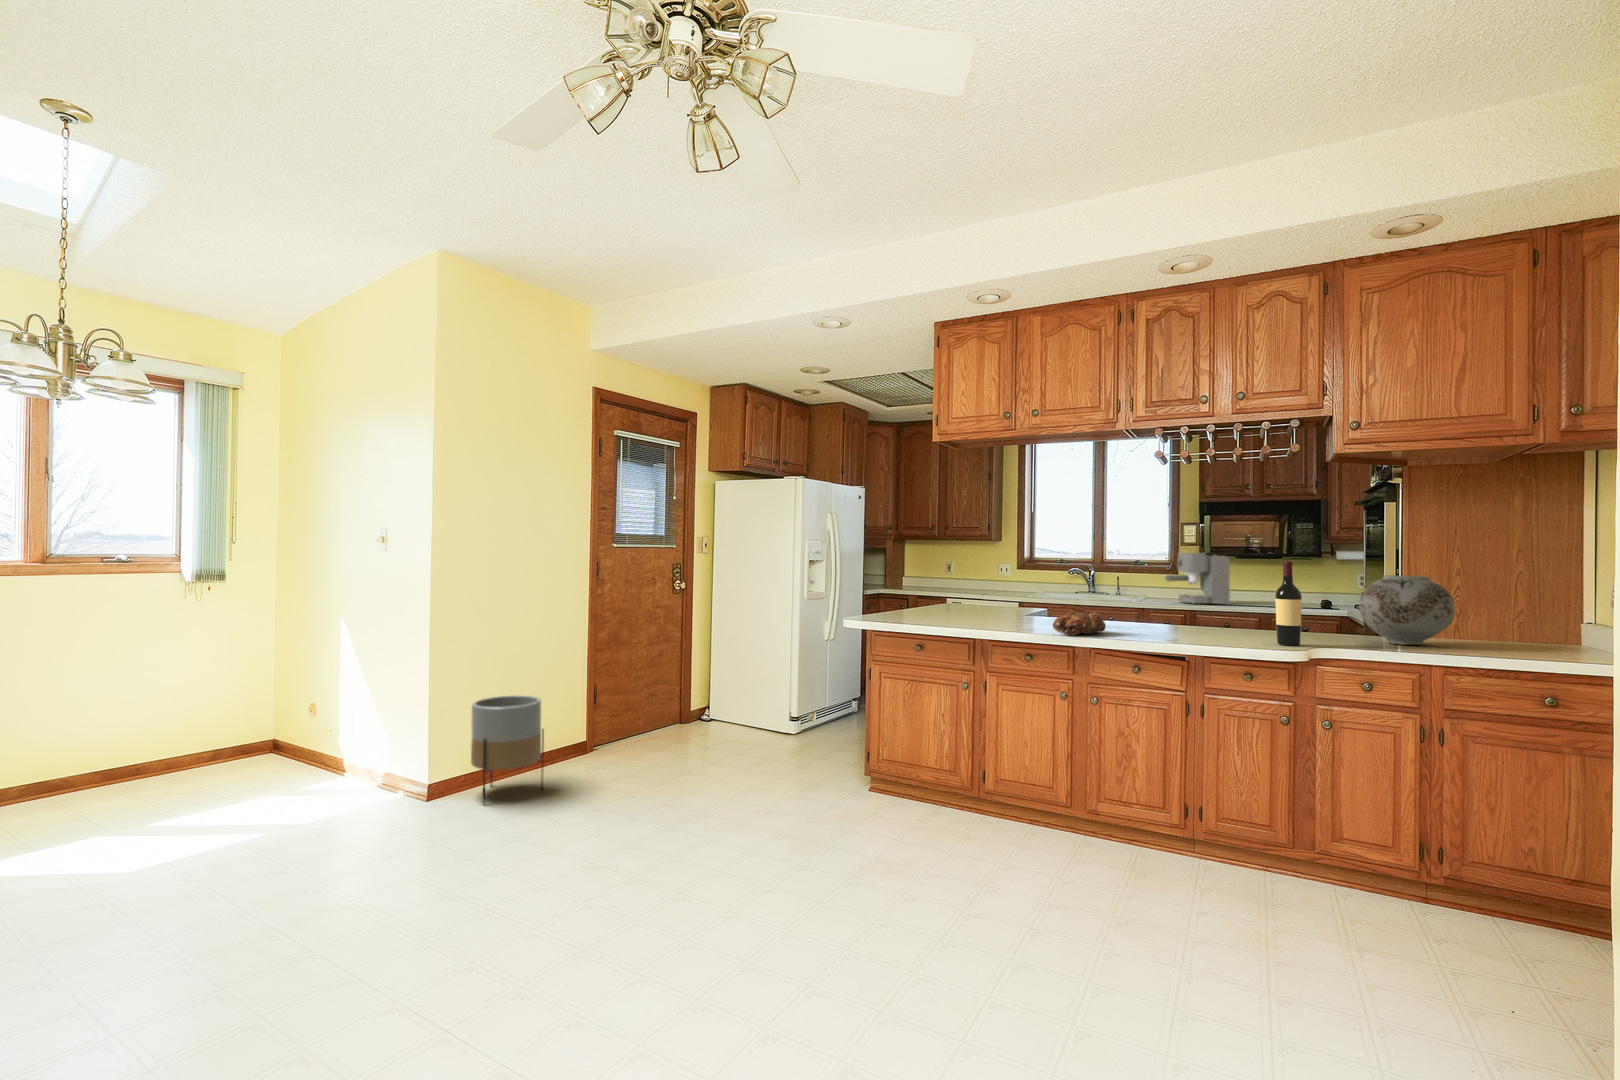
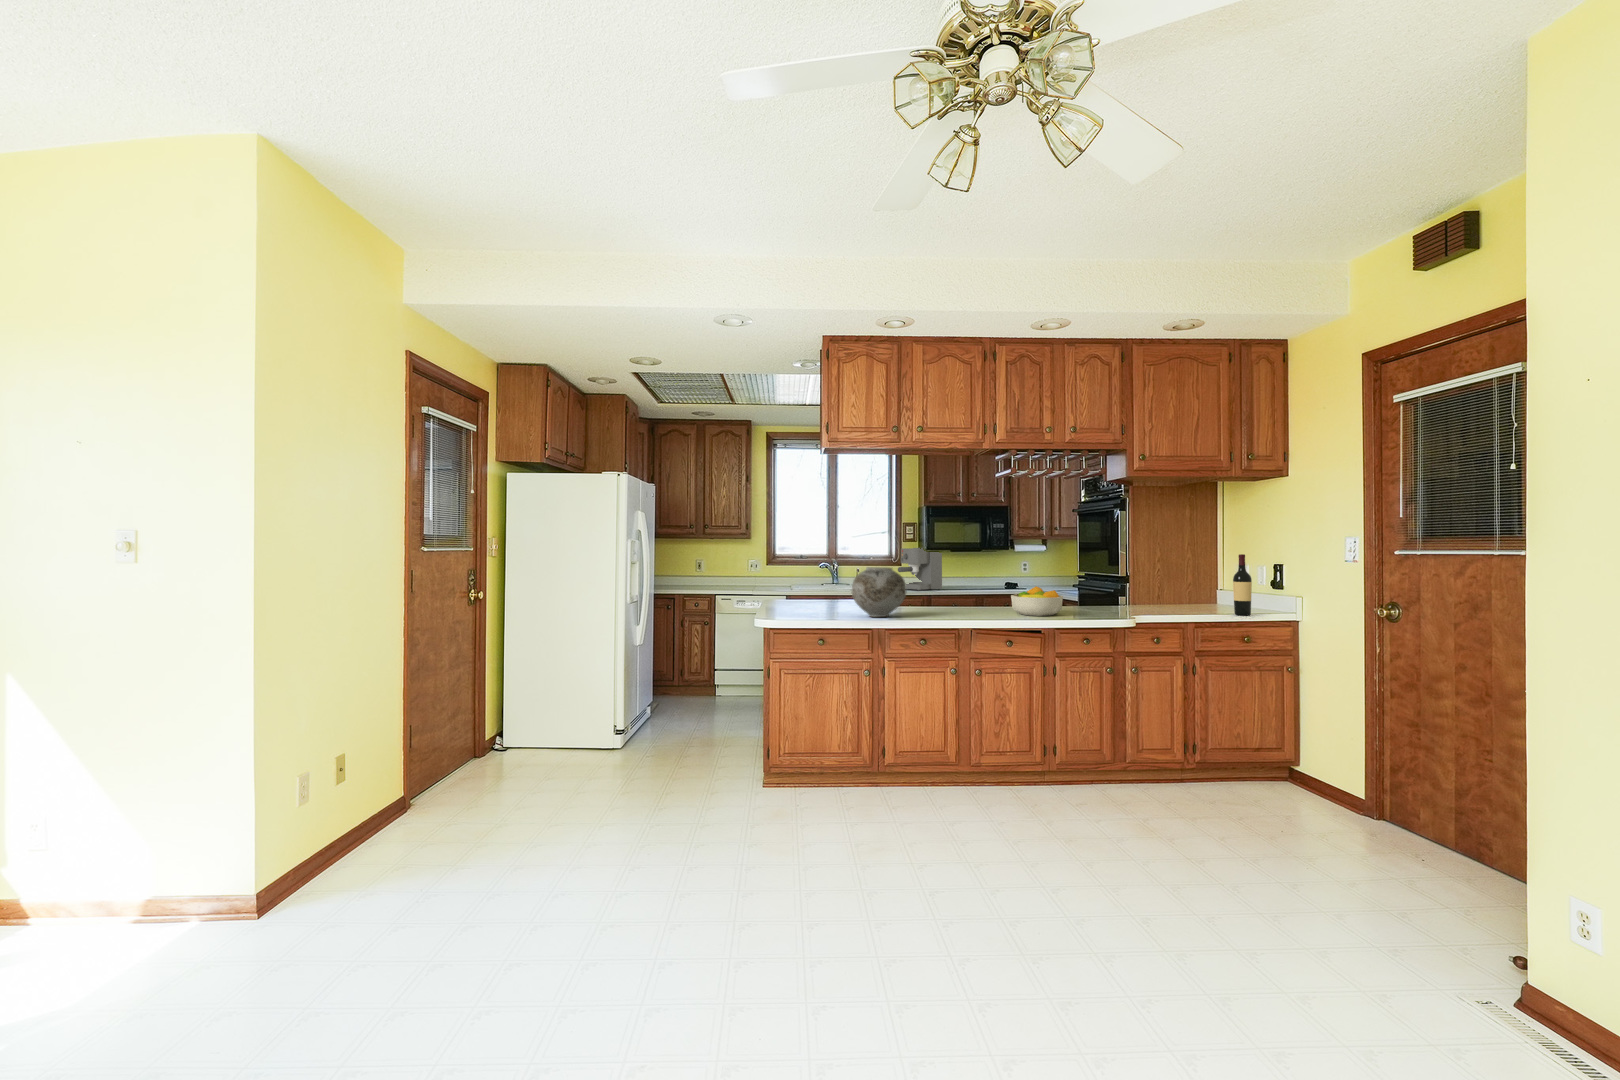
wine bottle: present [1275,561,1302,646] -> present [1233,554,1252,615]
vase: present [1359,575,1455,645] -> present [852,567,906,617]
fruit bowl: none [1158,600,1229,638] -> present [1011,586,1063,616]
bread loaf: present [1053,611,1106,636] -> none [951,600,986,620]
planter: present [471,695,544,804] -> none [317,747,416,900]

